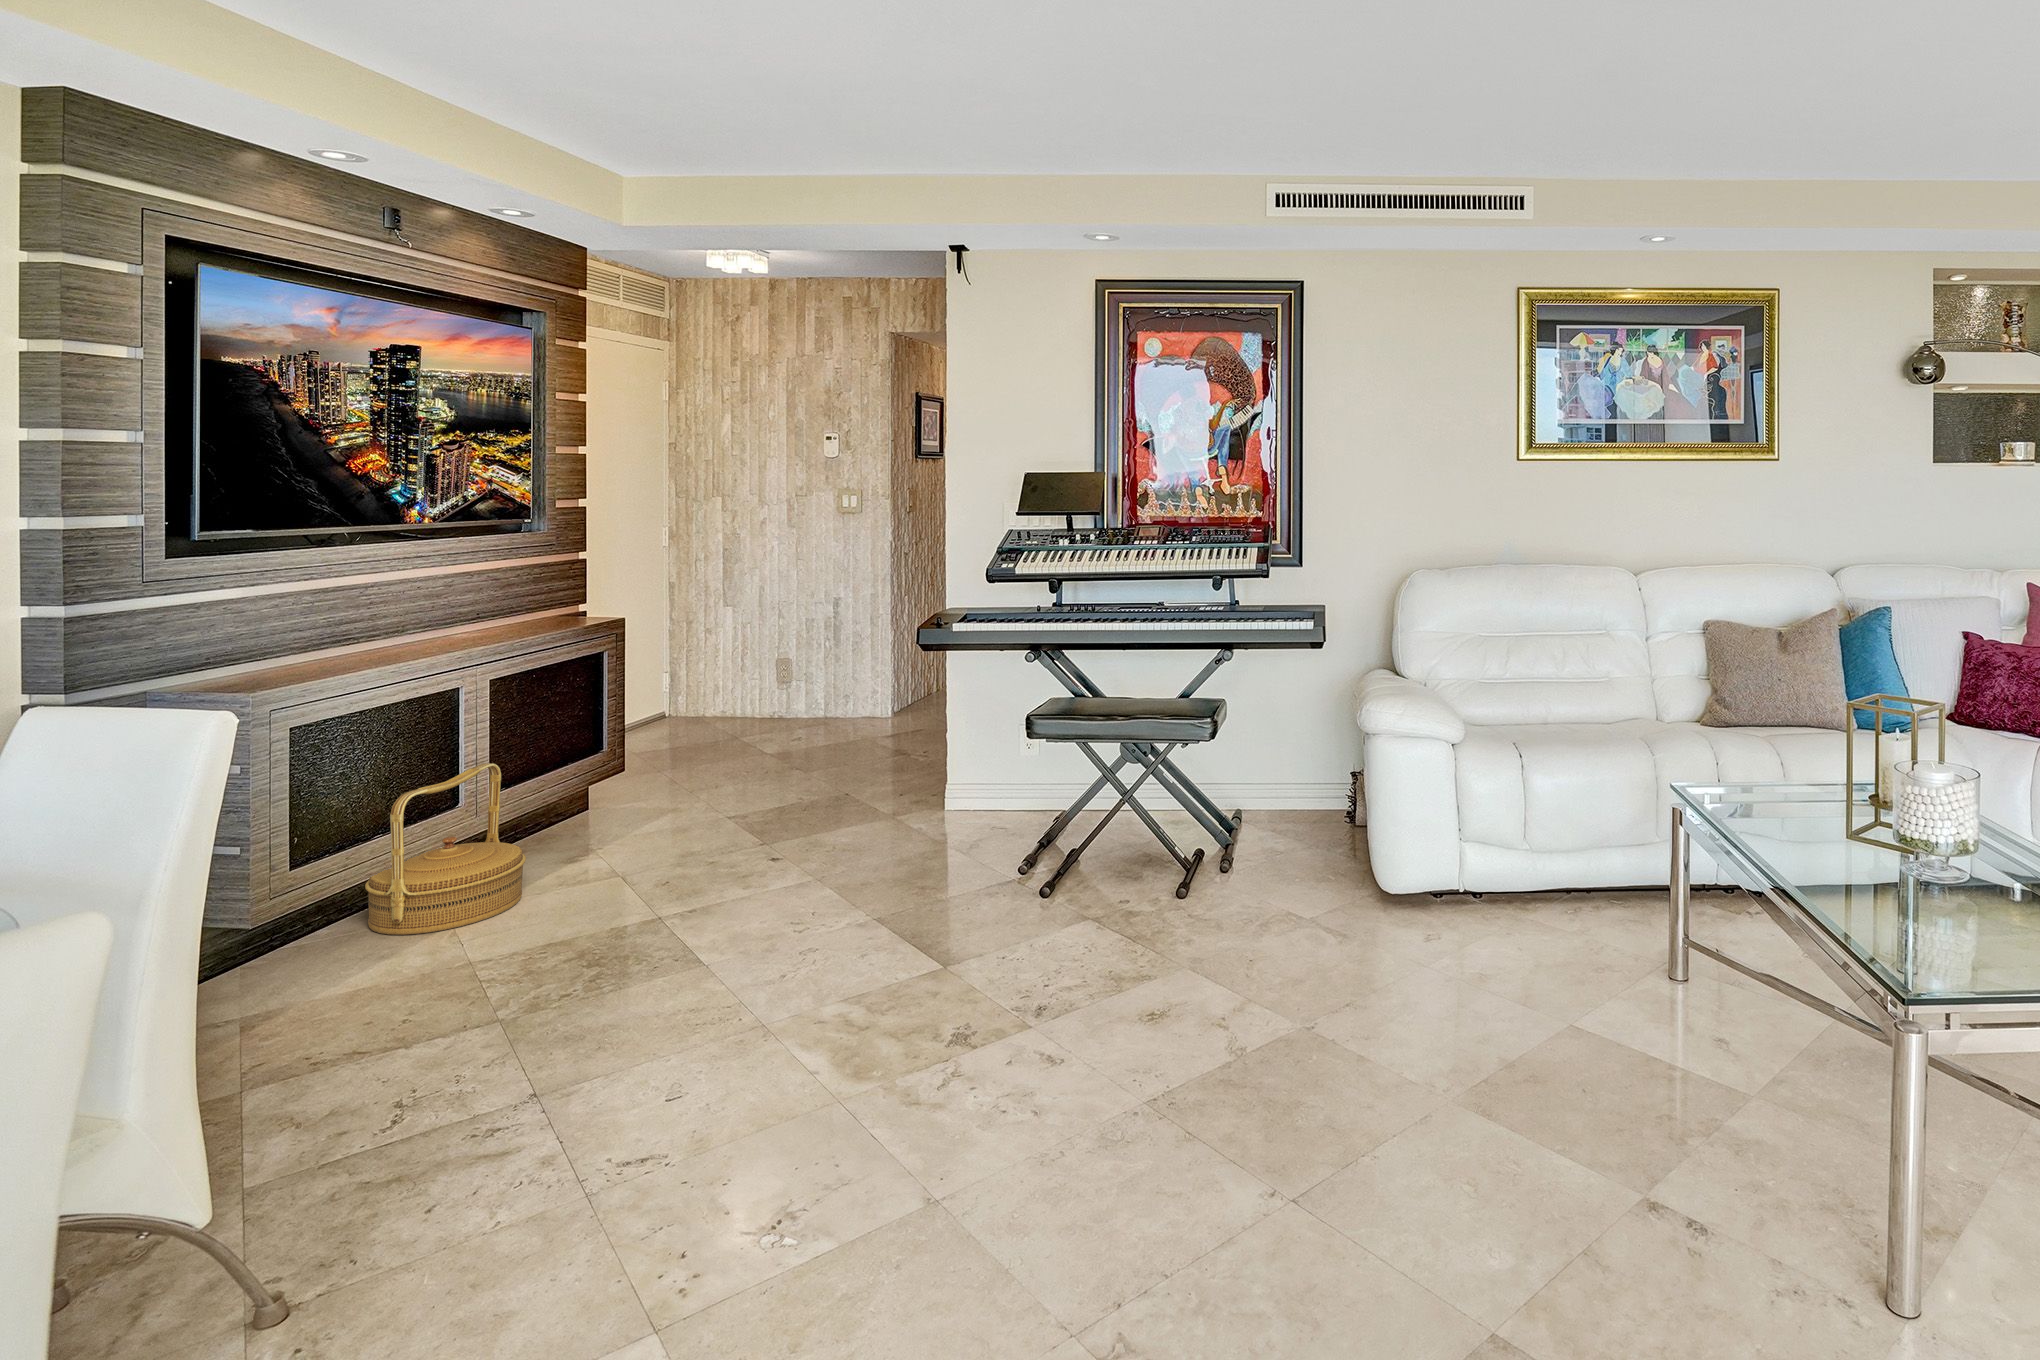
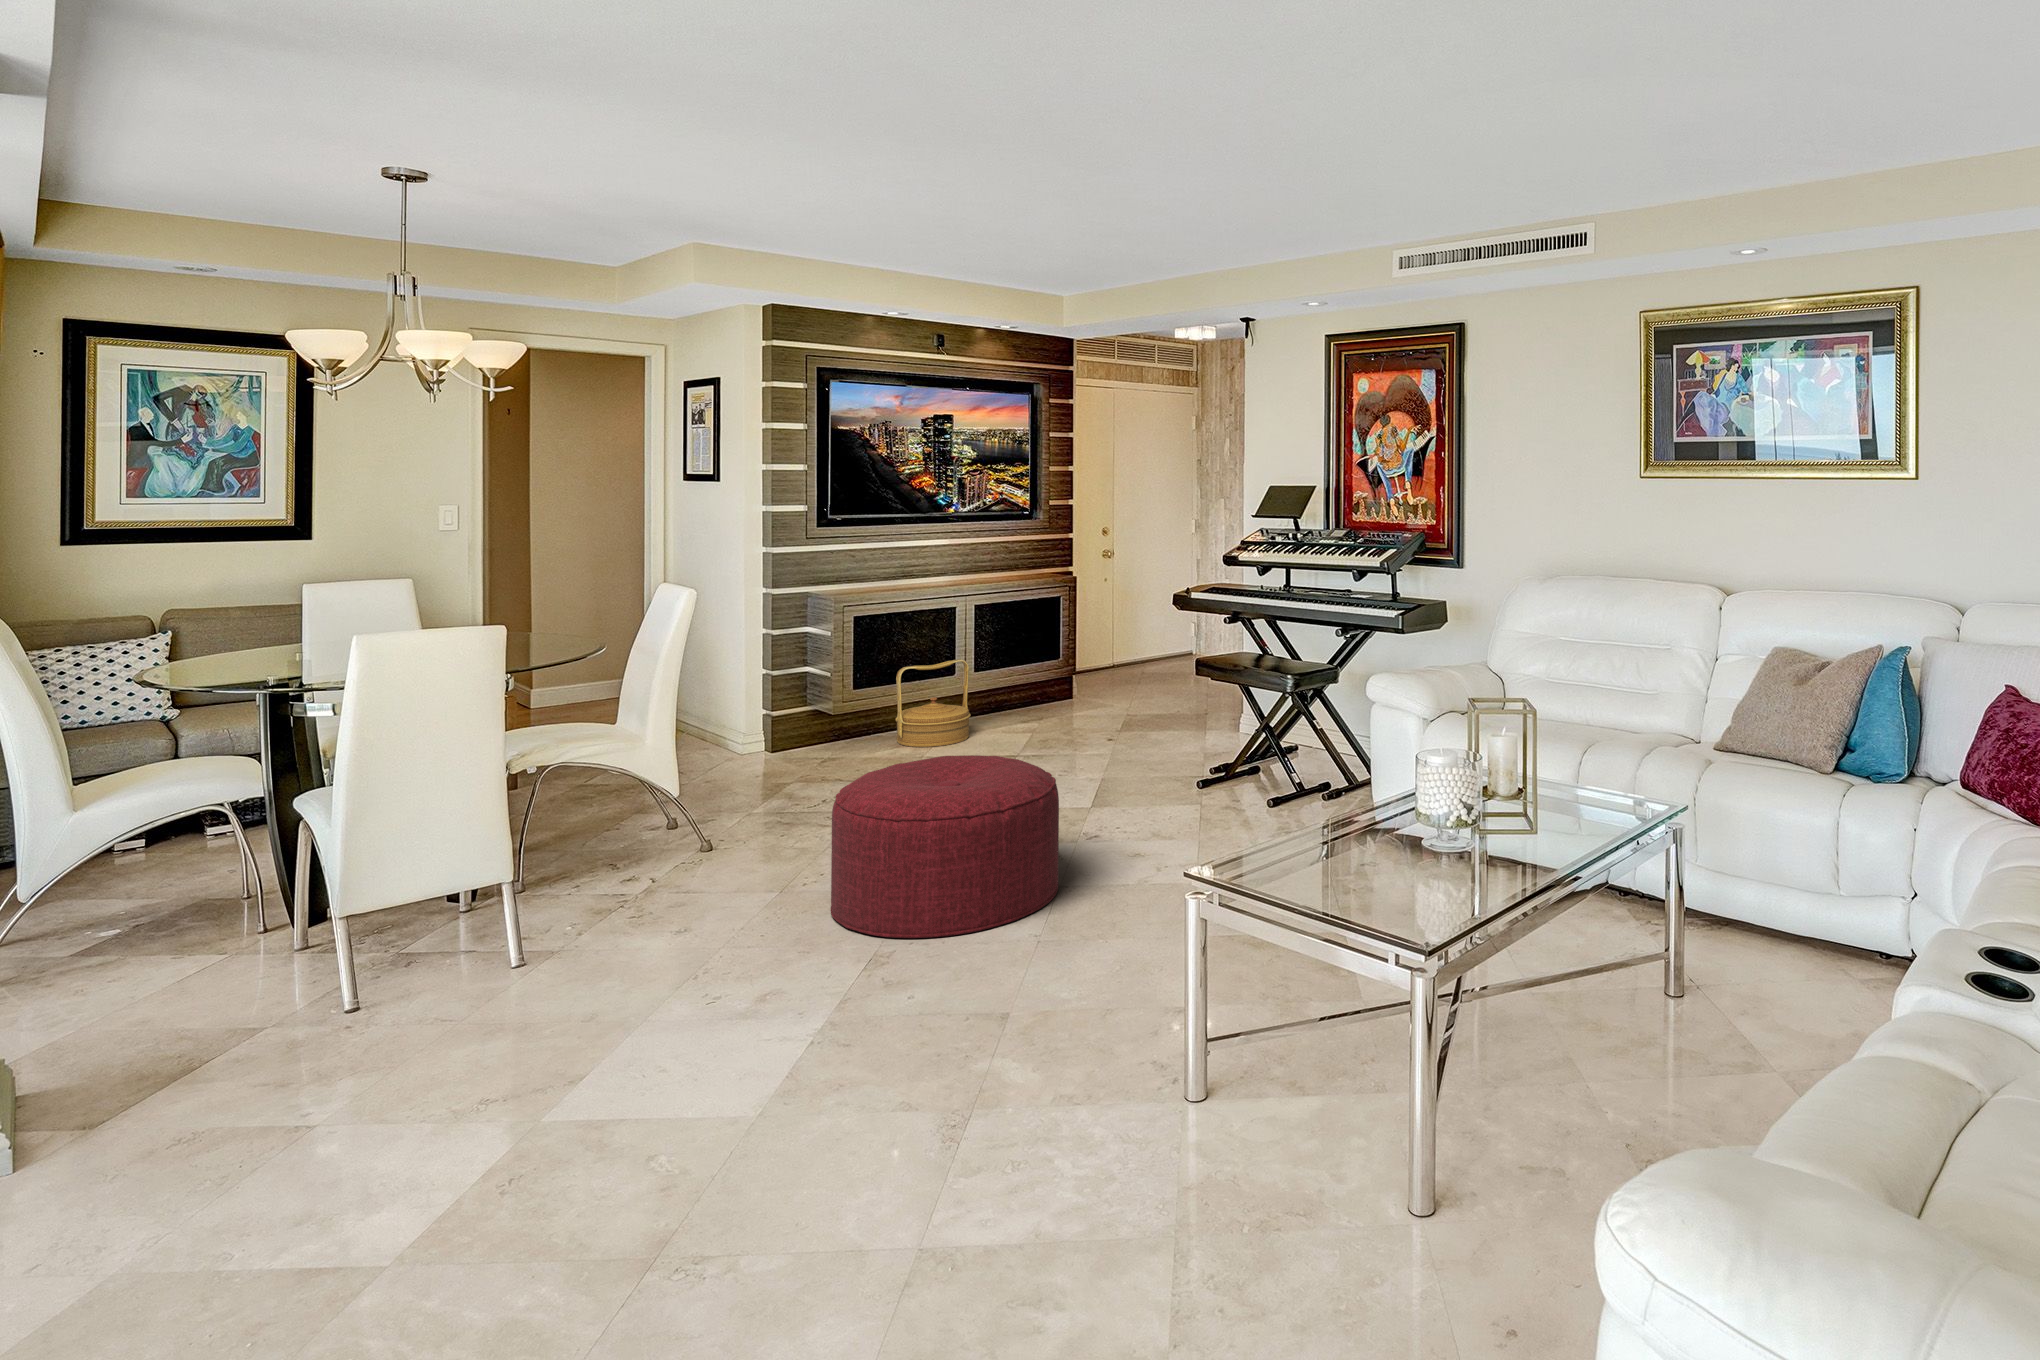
ottoman: none [883,889,1255,1271] -> present [831,755,1059,938]

